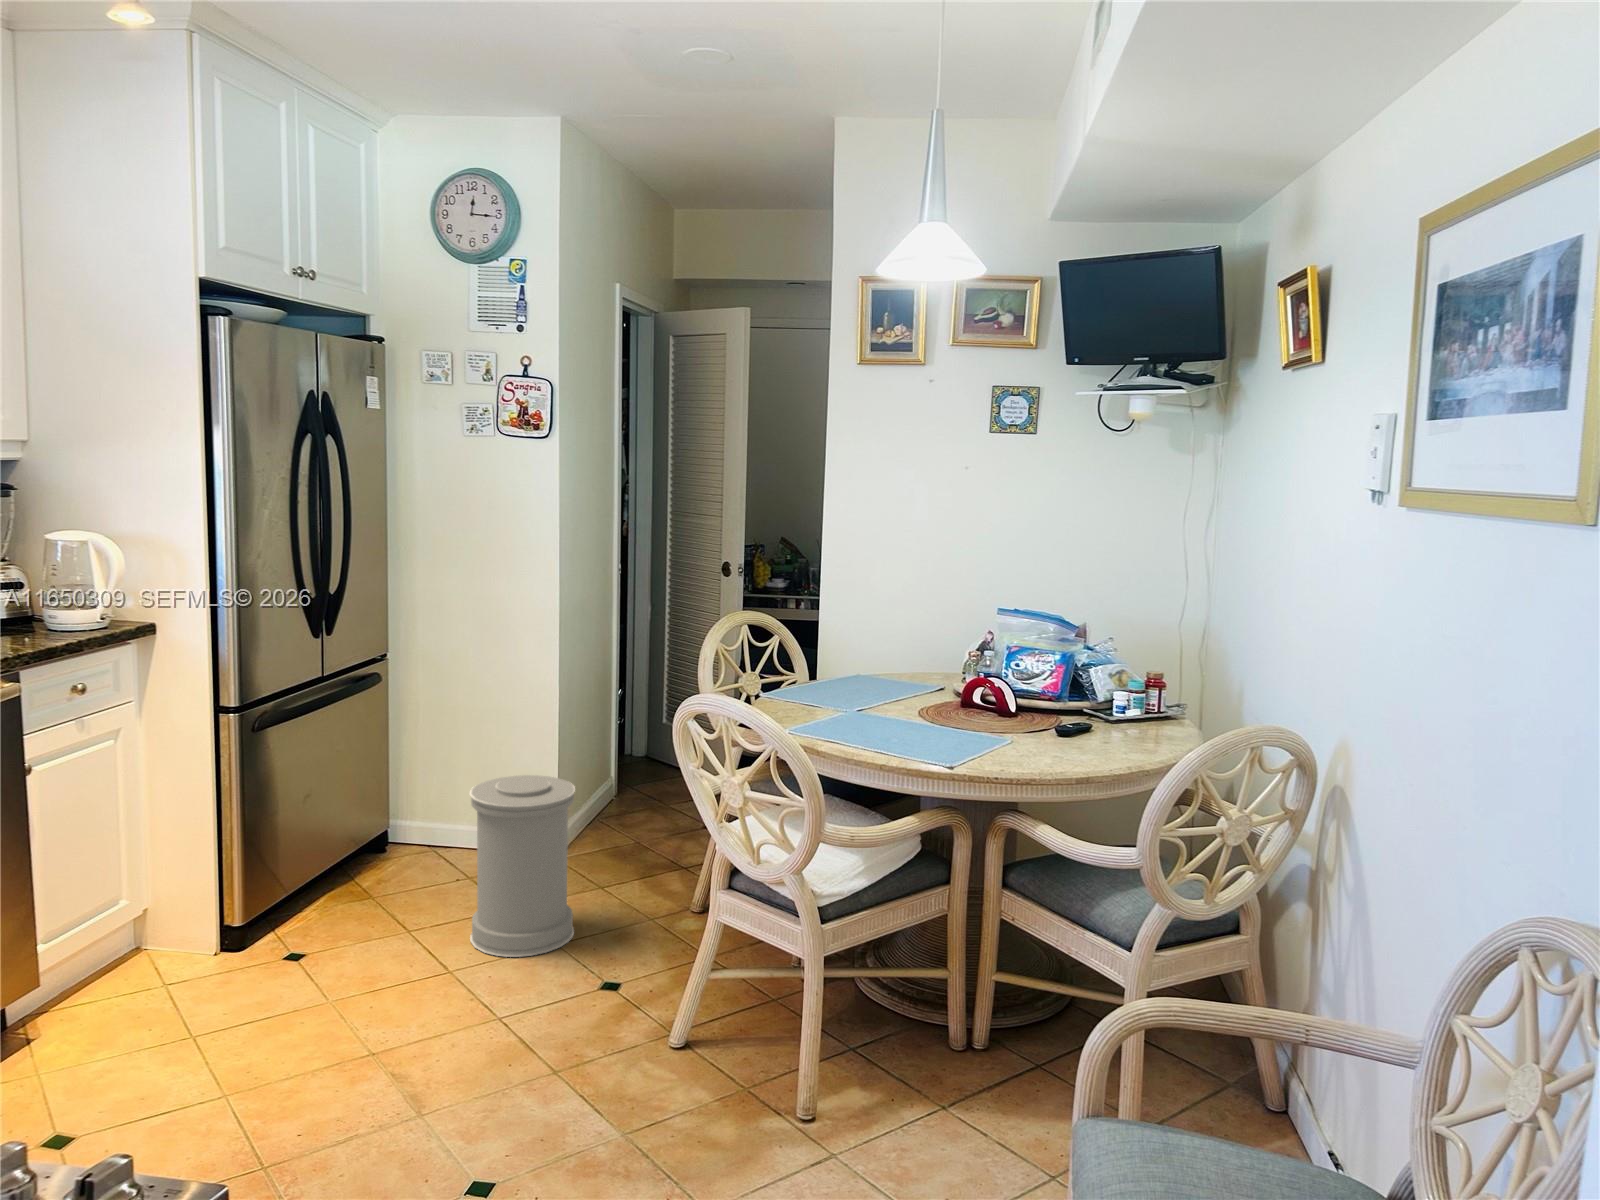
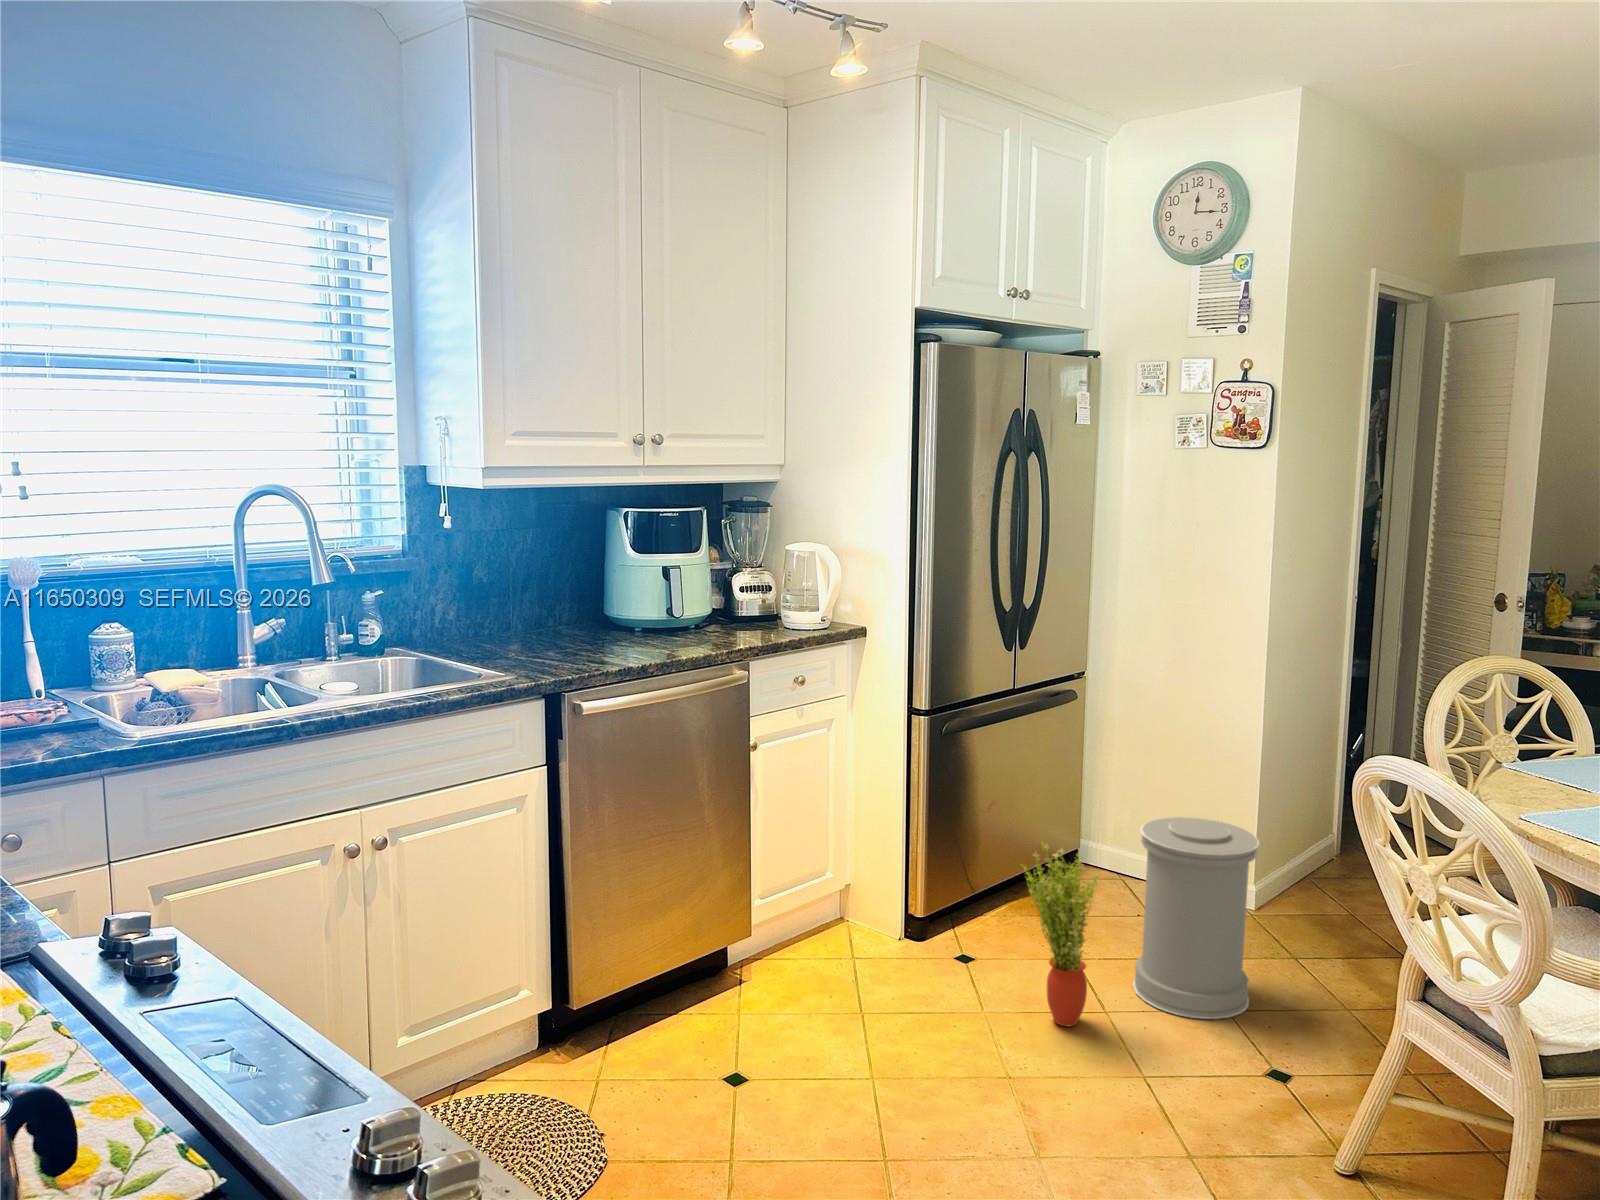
potted plant: none [361,820,441,996] -> present [1024,843,1098,1027]

